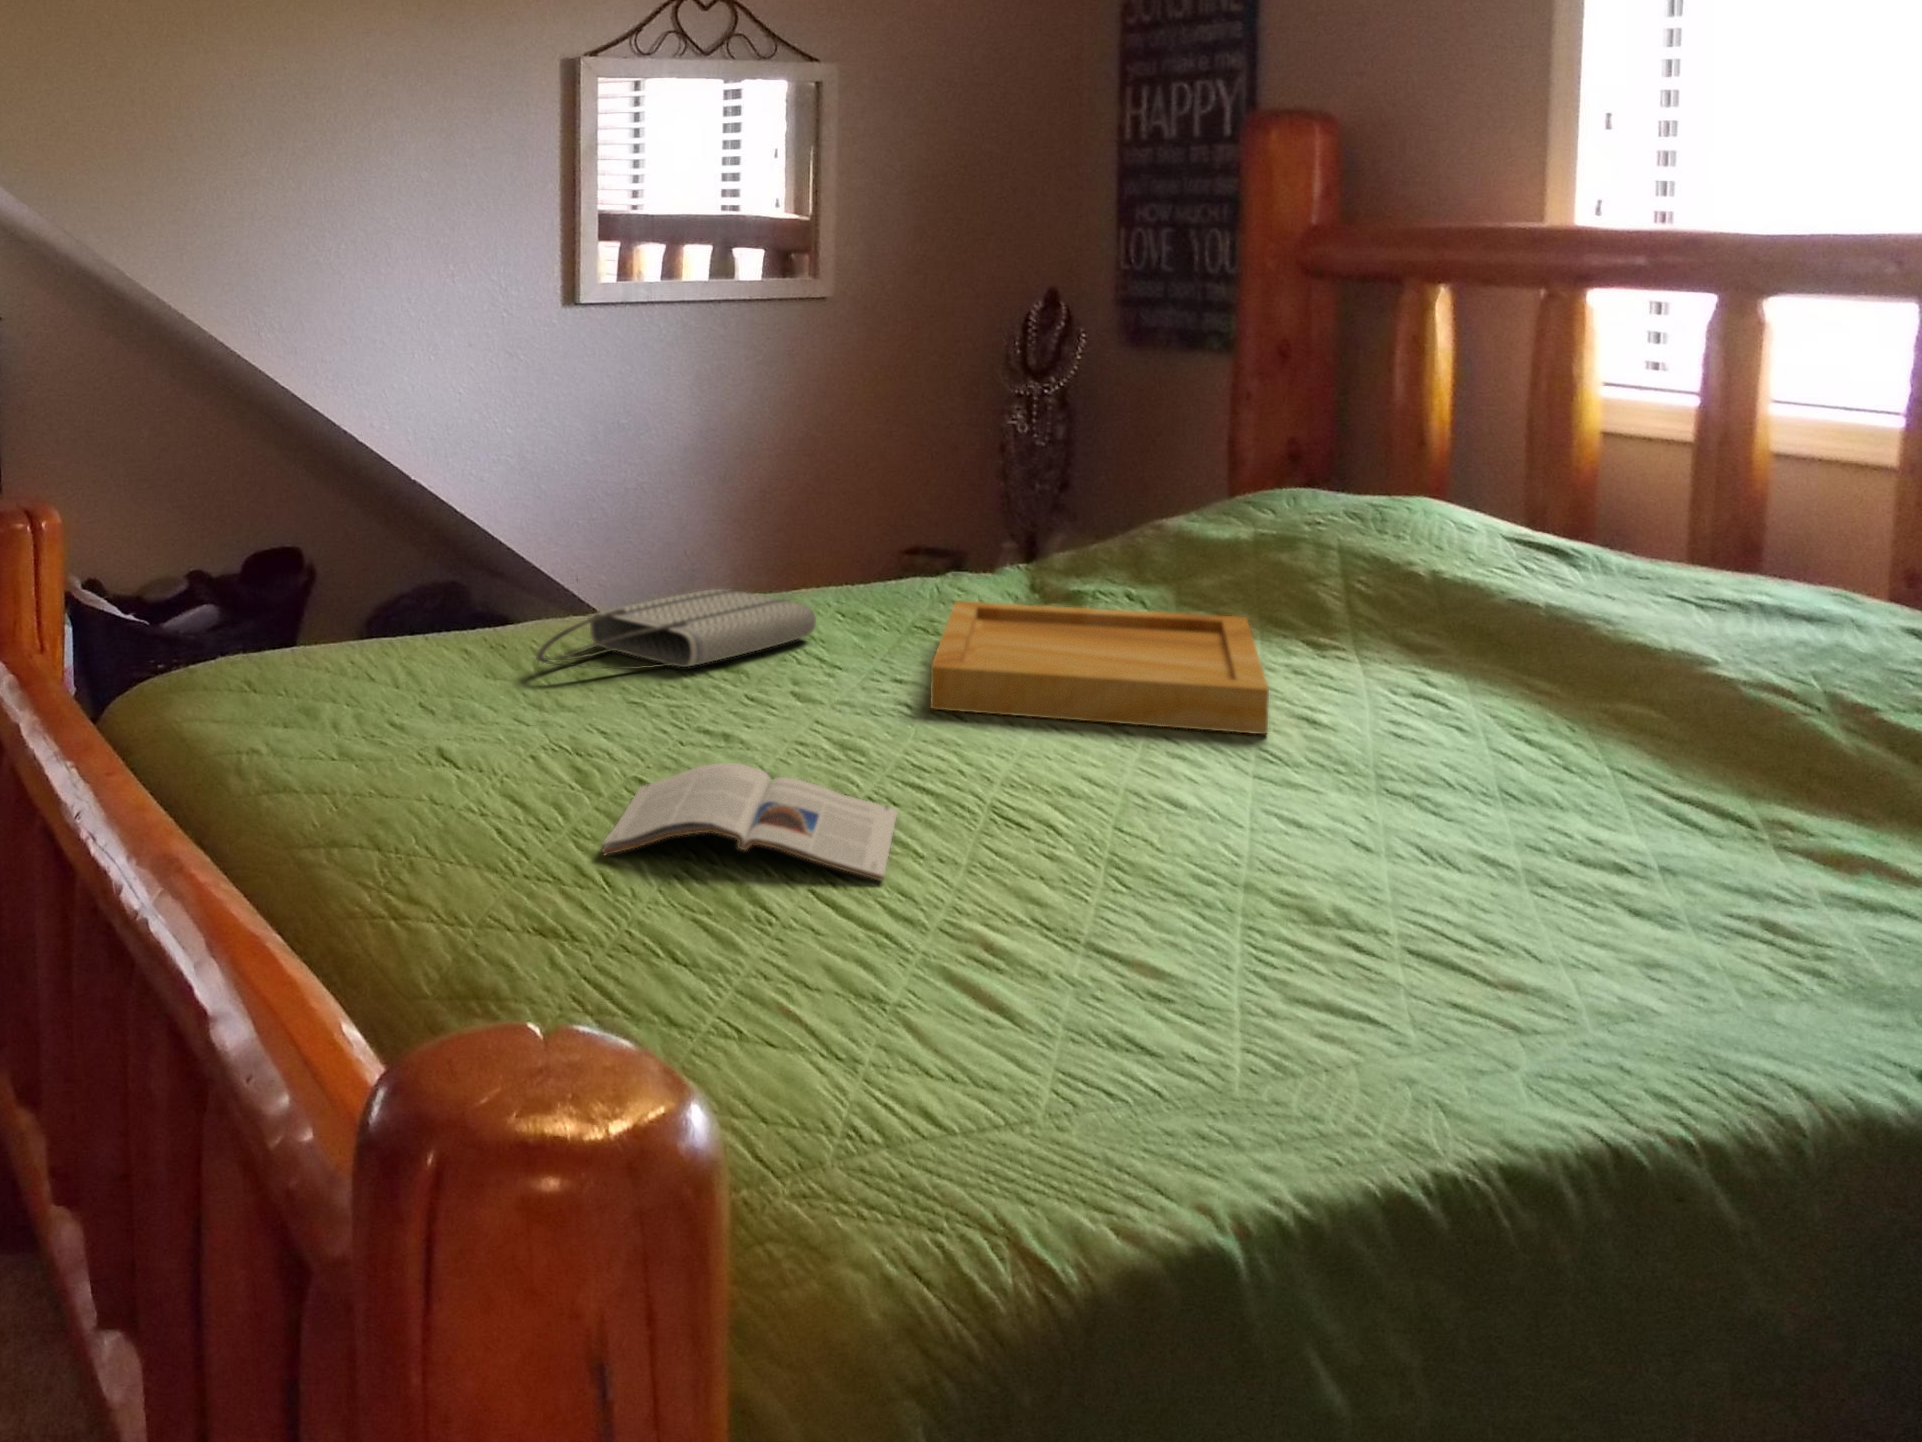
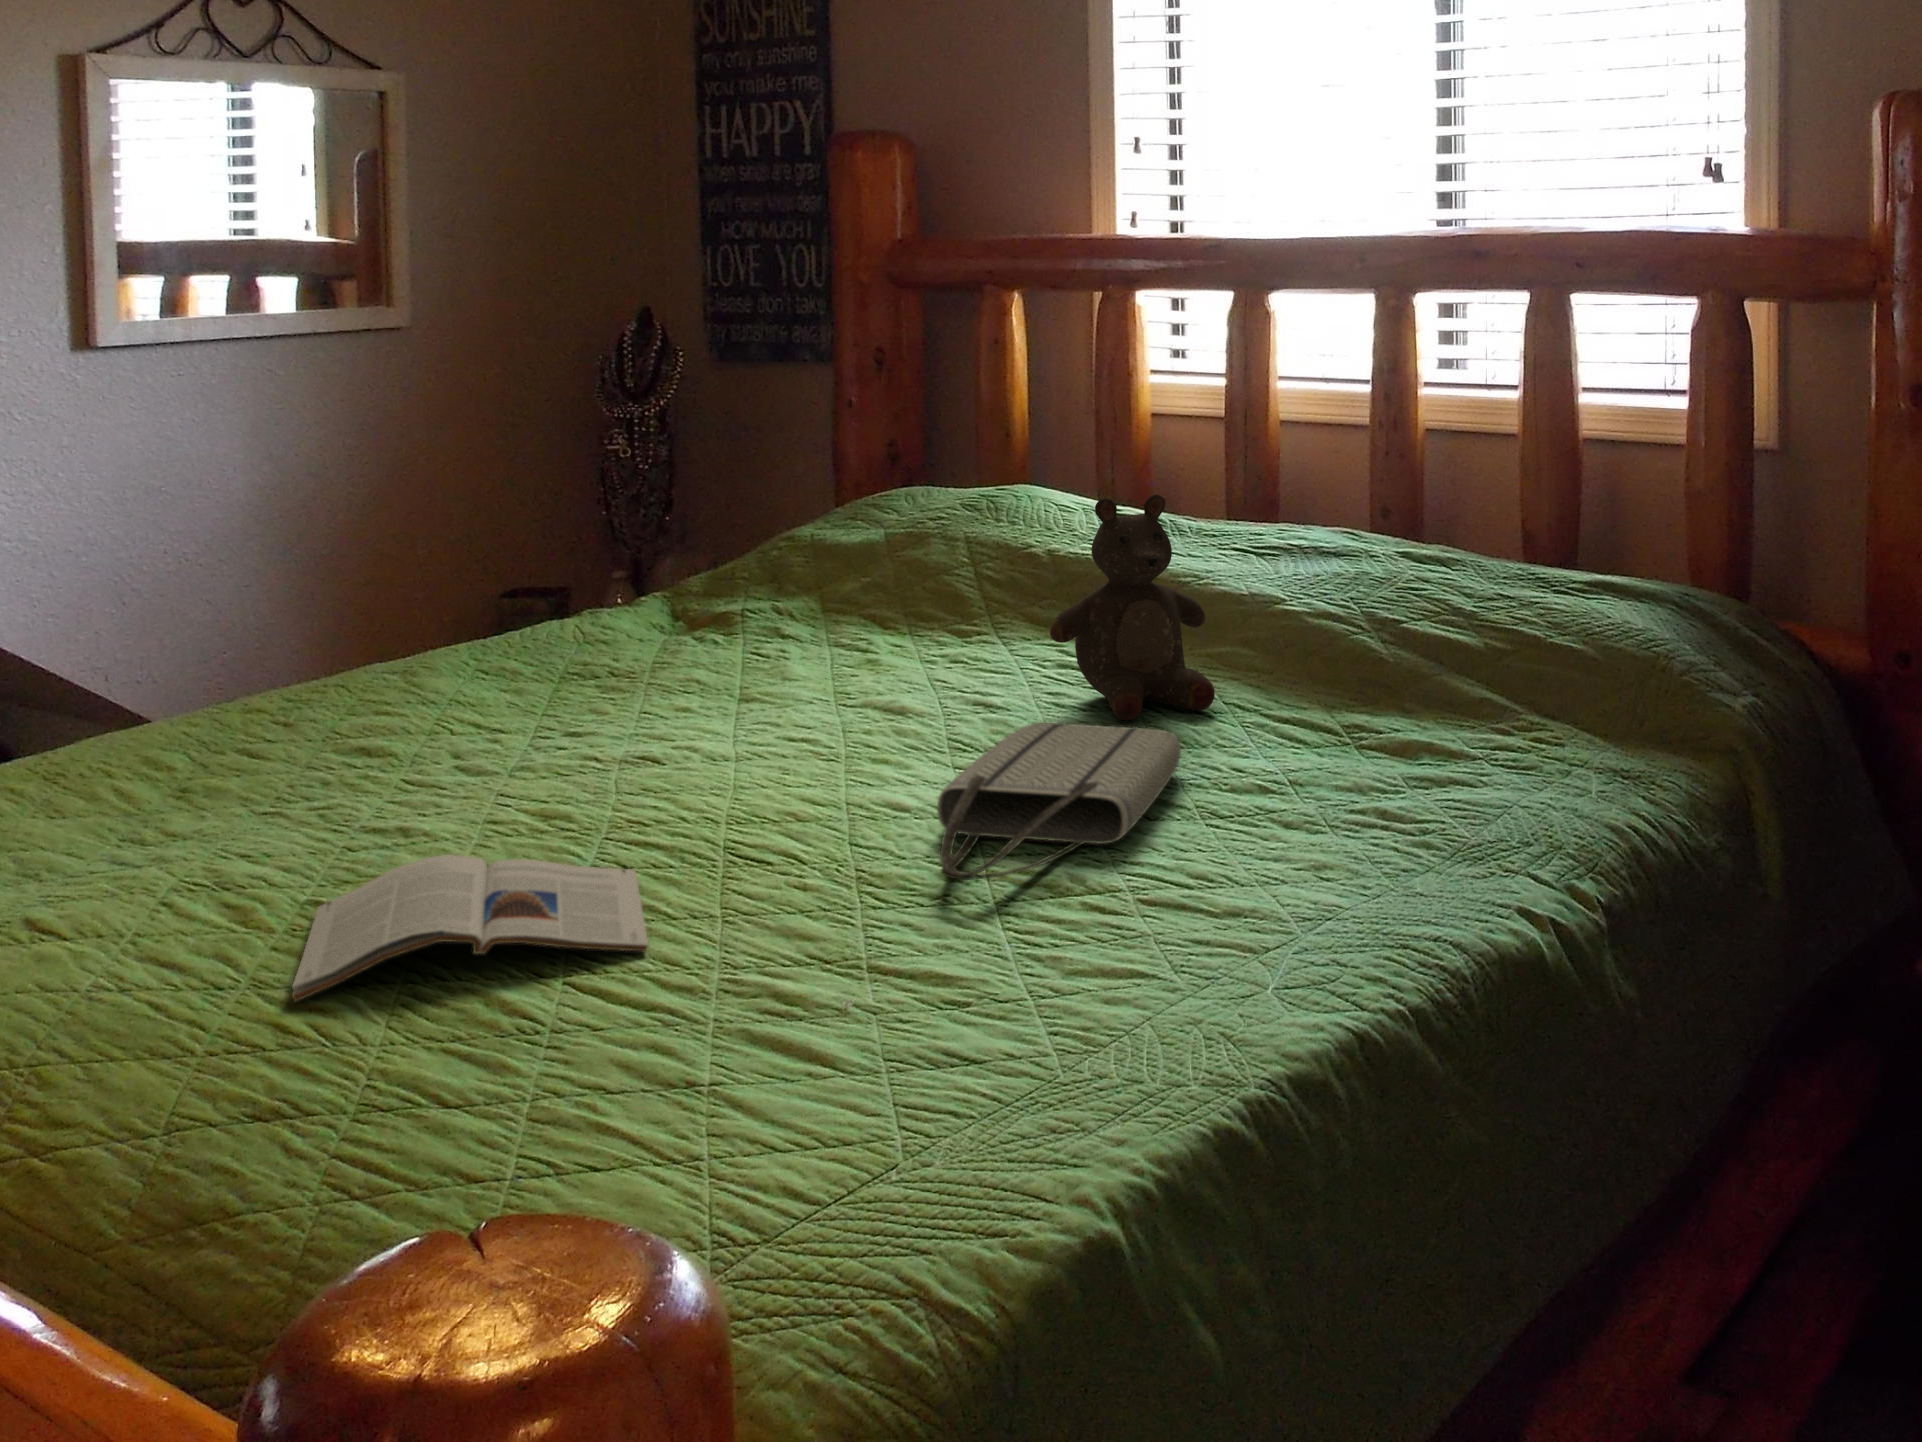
stuffed bear: none [1397,505,1614,766] -> present [1050,495,1215,720]
tote bag: present [536,589,816,669] -> present [937,722,1181,880]
tray: present [930,601,1269,735] -> none [626,621,952,757]

